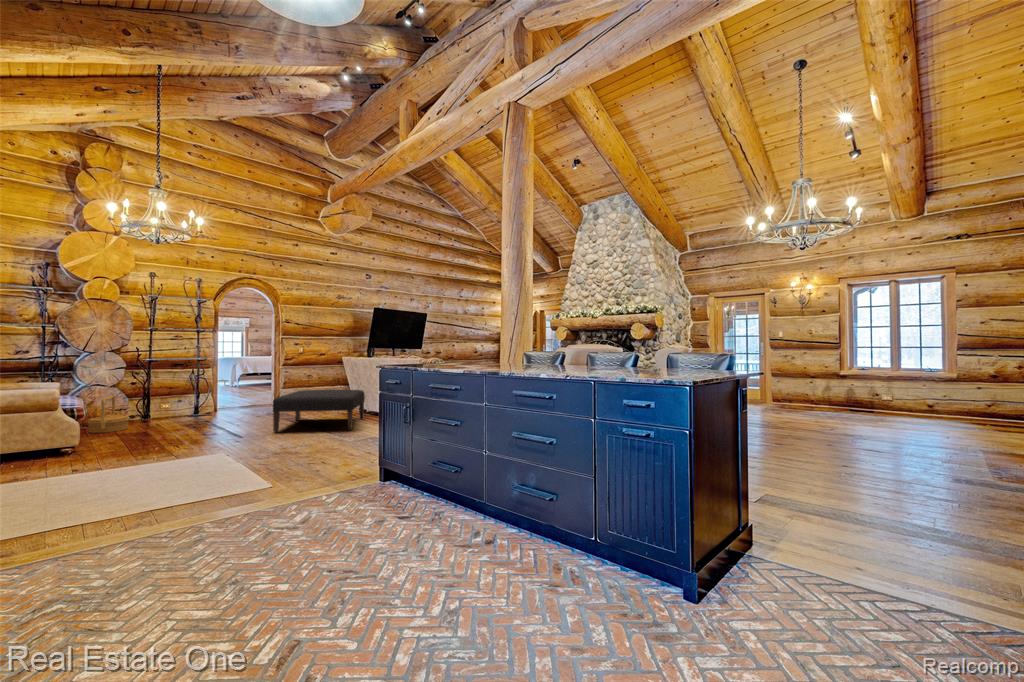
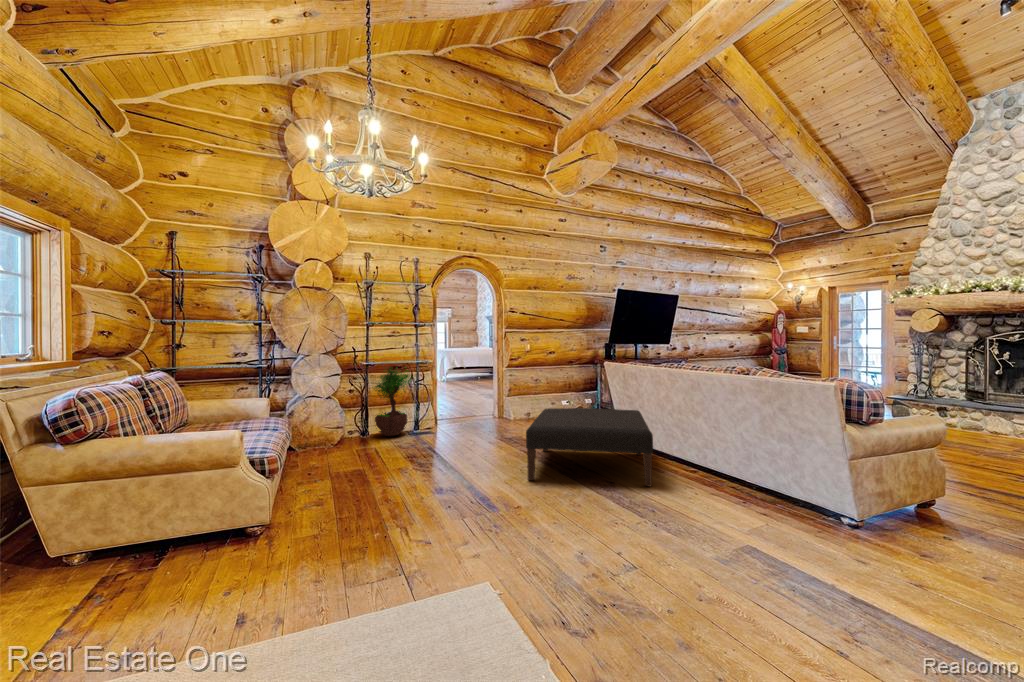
potted tree: none [151,360,194,419] -> present [375,367,411,436]
woven basket: present [88,396,128,433] -> none [303,409,346,459]

